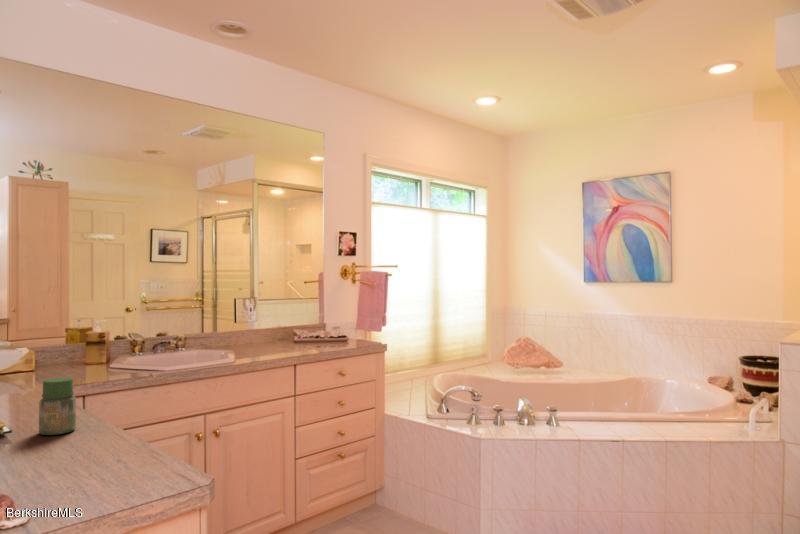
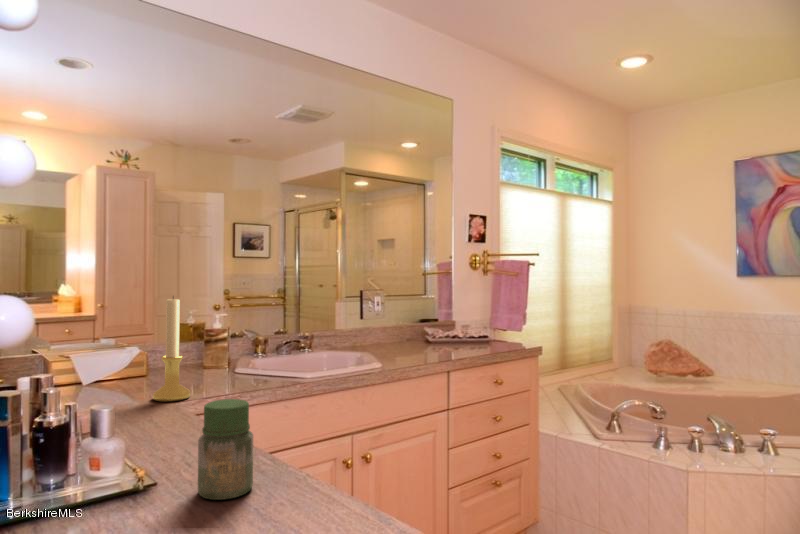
candle holder: none [33,309,64,387] -> present [153,296,191,402]

